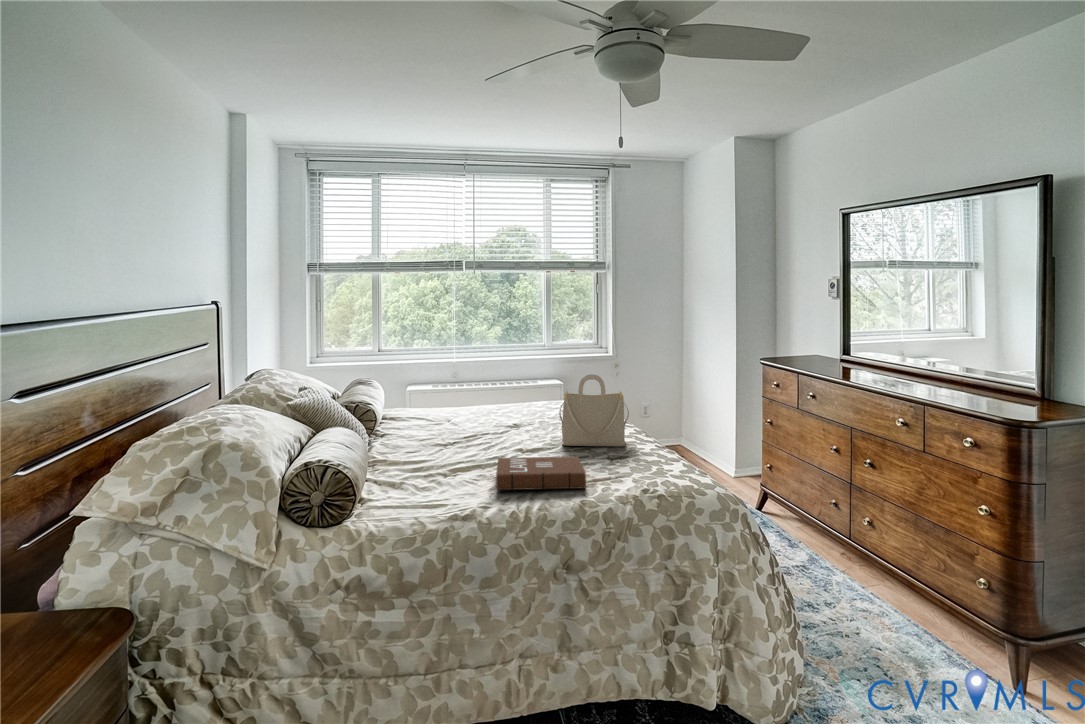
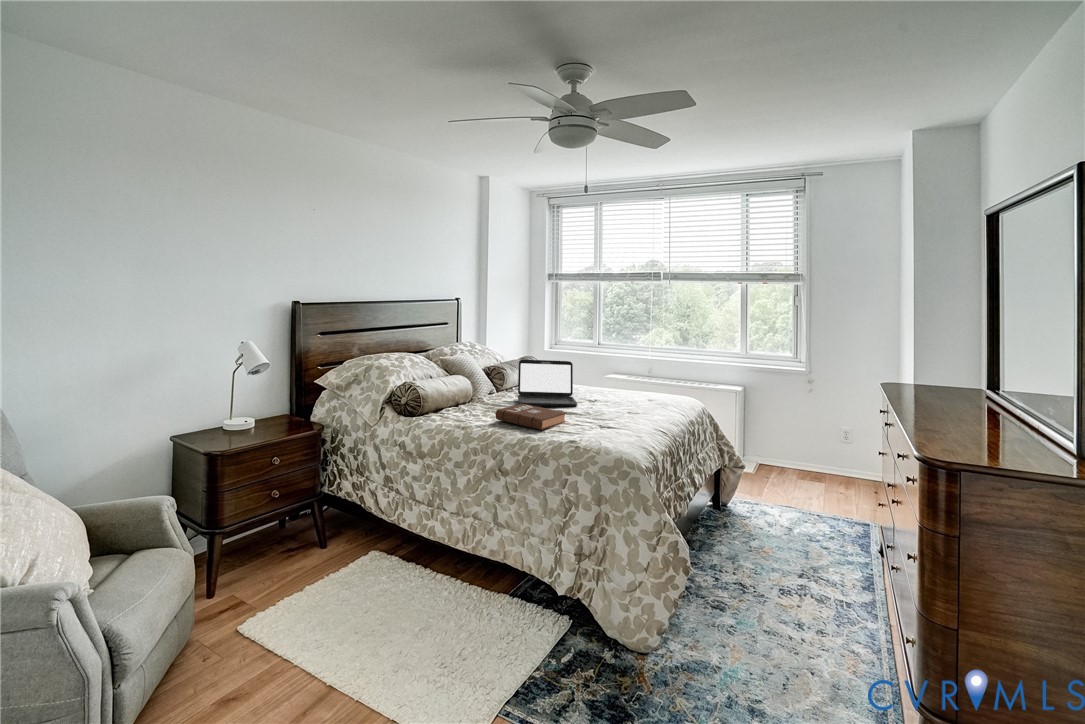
handbag: present [559,374,629,446] -> none [587,359,637,416]
laptop: none [434,387,541,462] -> present [518,359,577,407]

